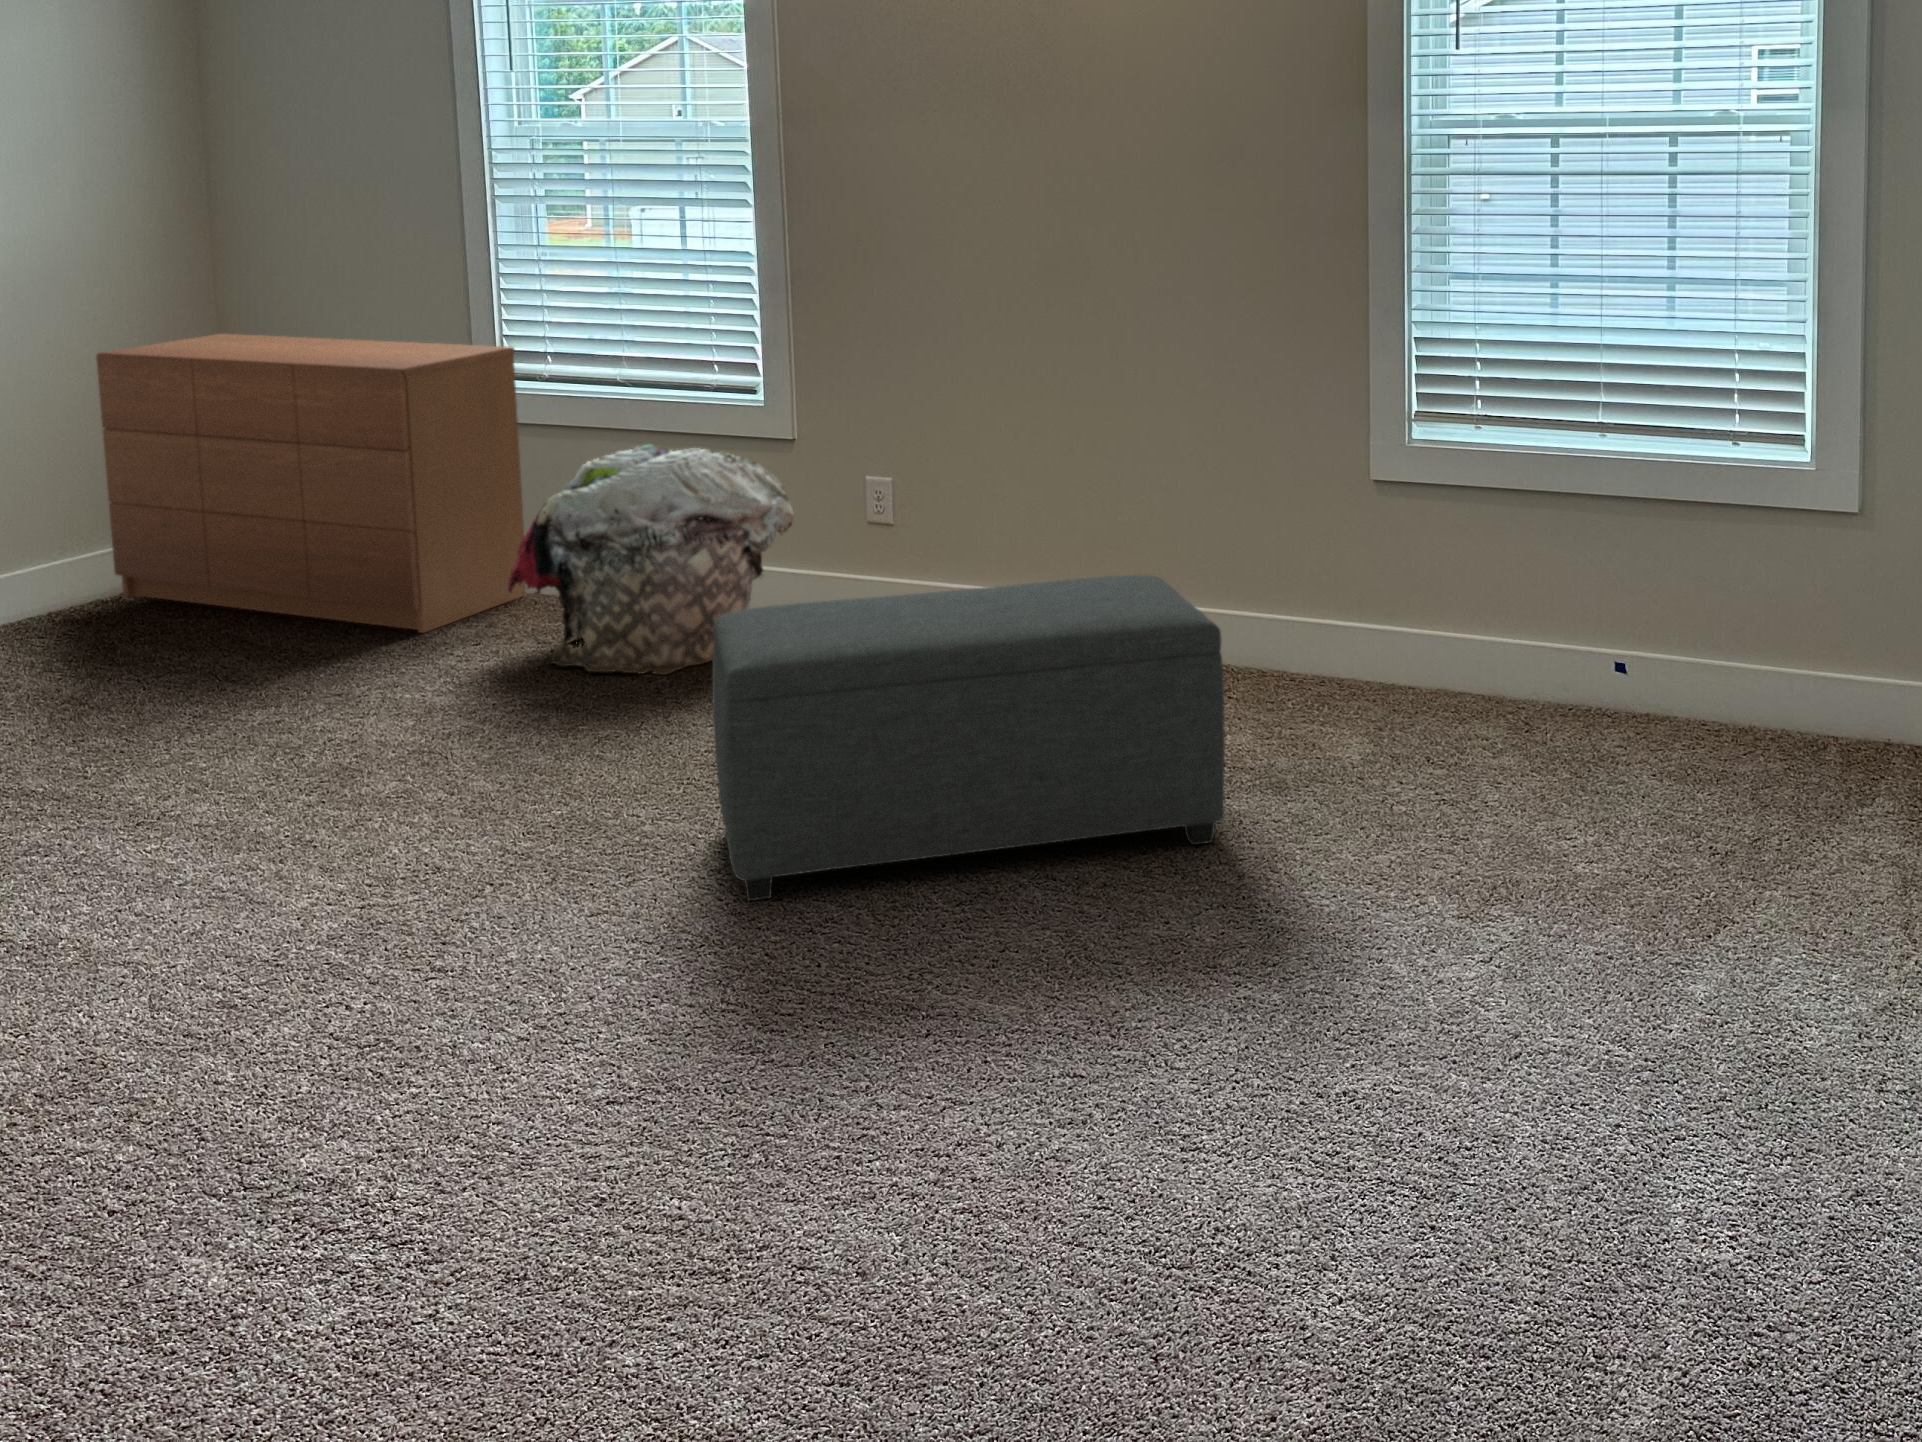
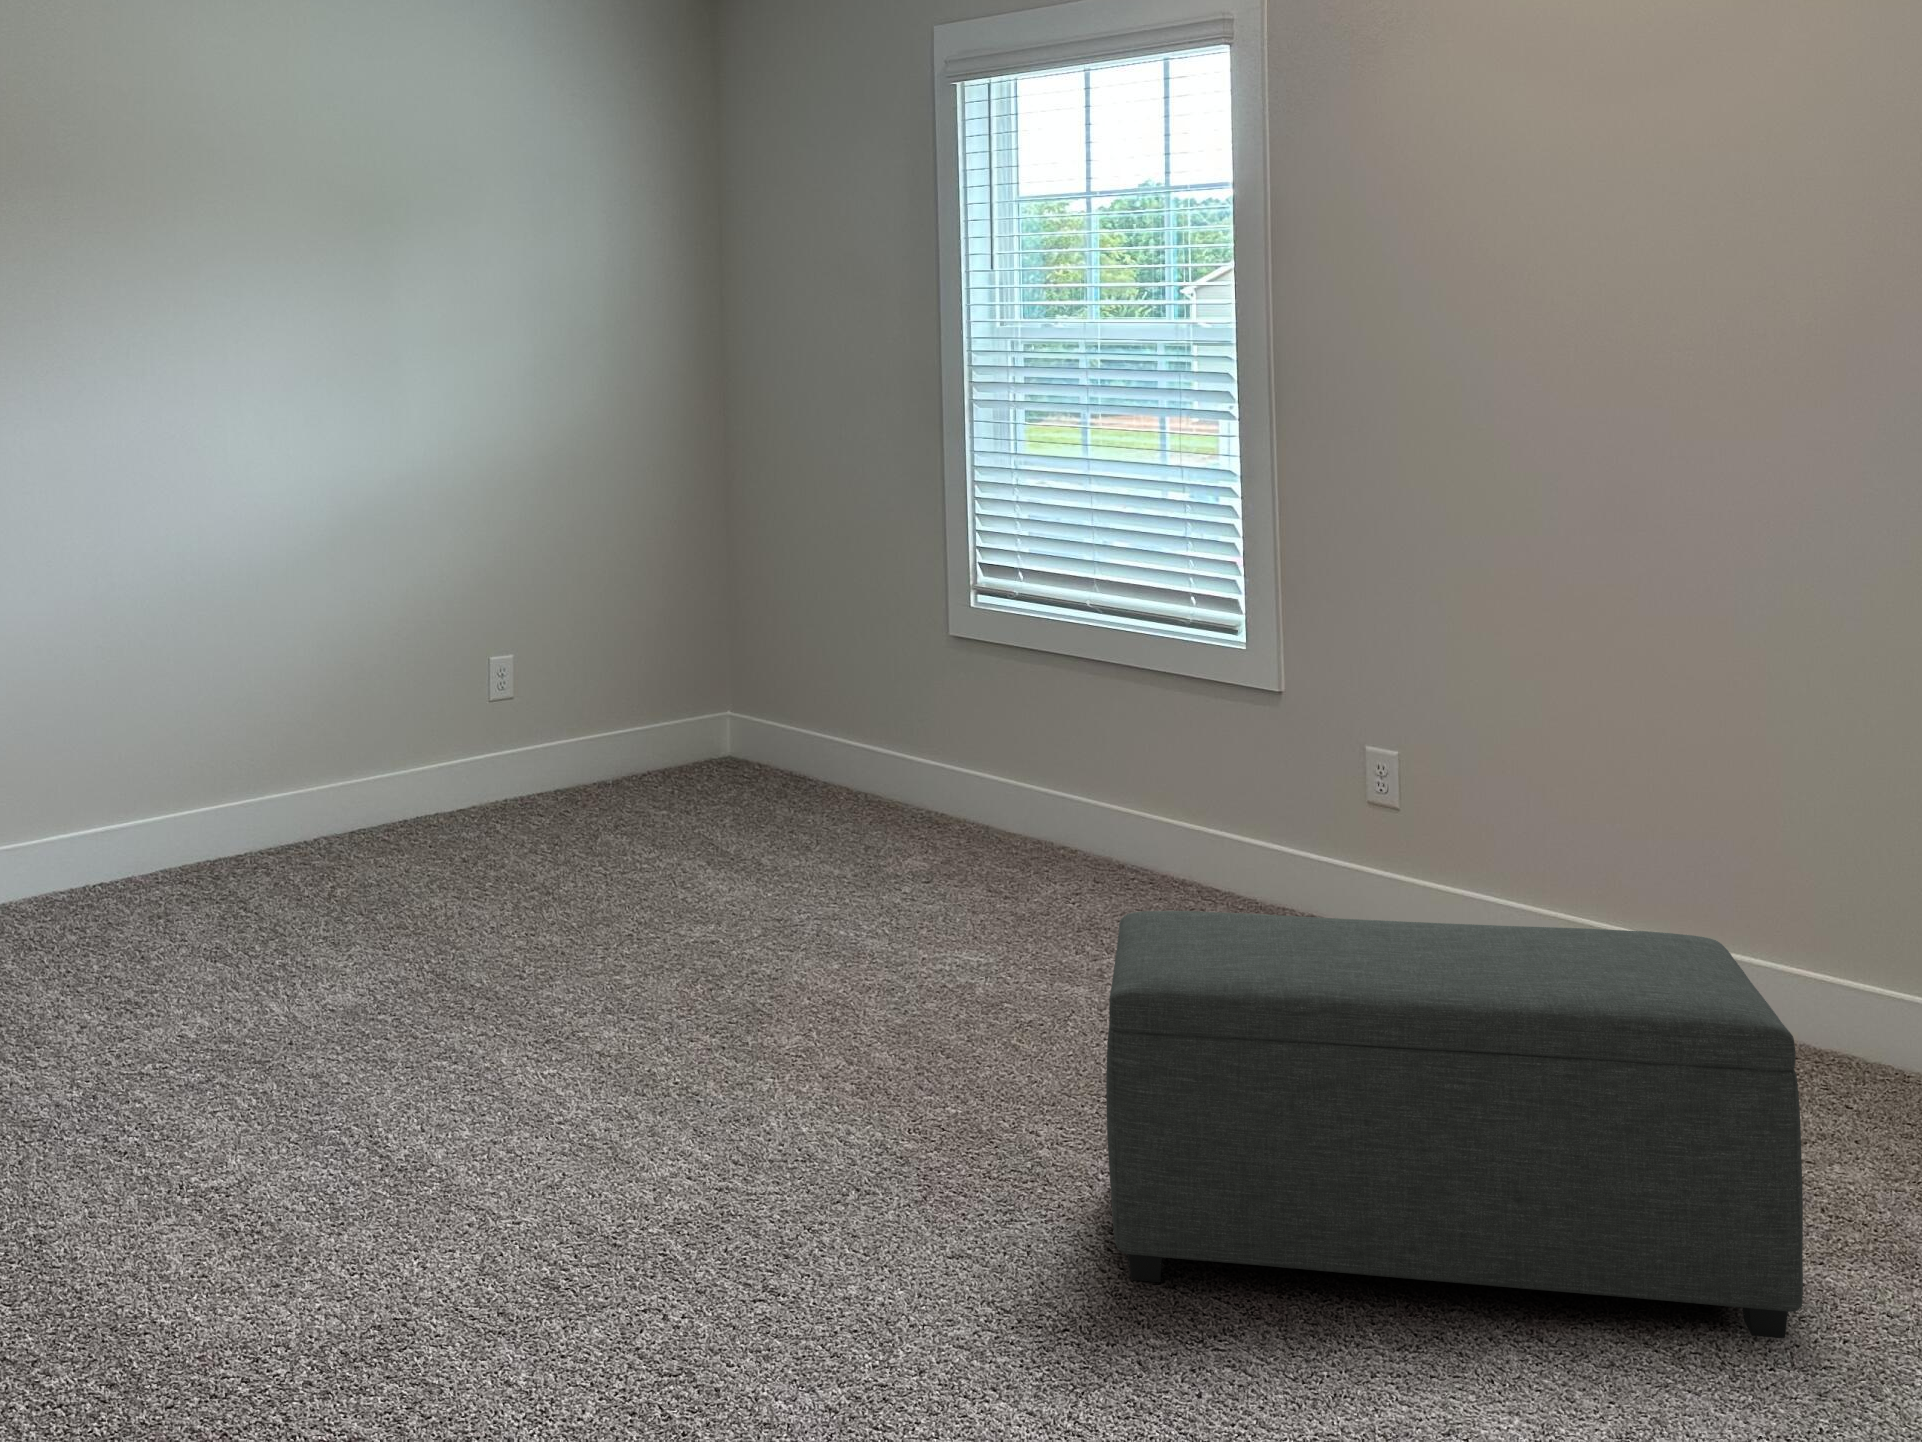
dresser: present [96,334,526,633] -> none [604,529,992,865]
laundry basket: present [505,444,794,675] -> none [951,685,1273,955]

